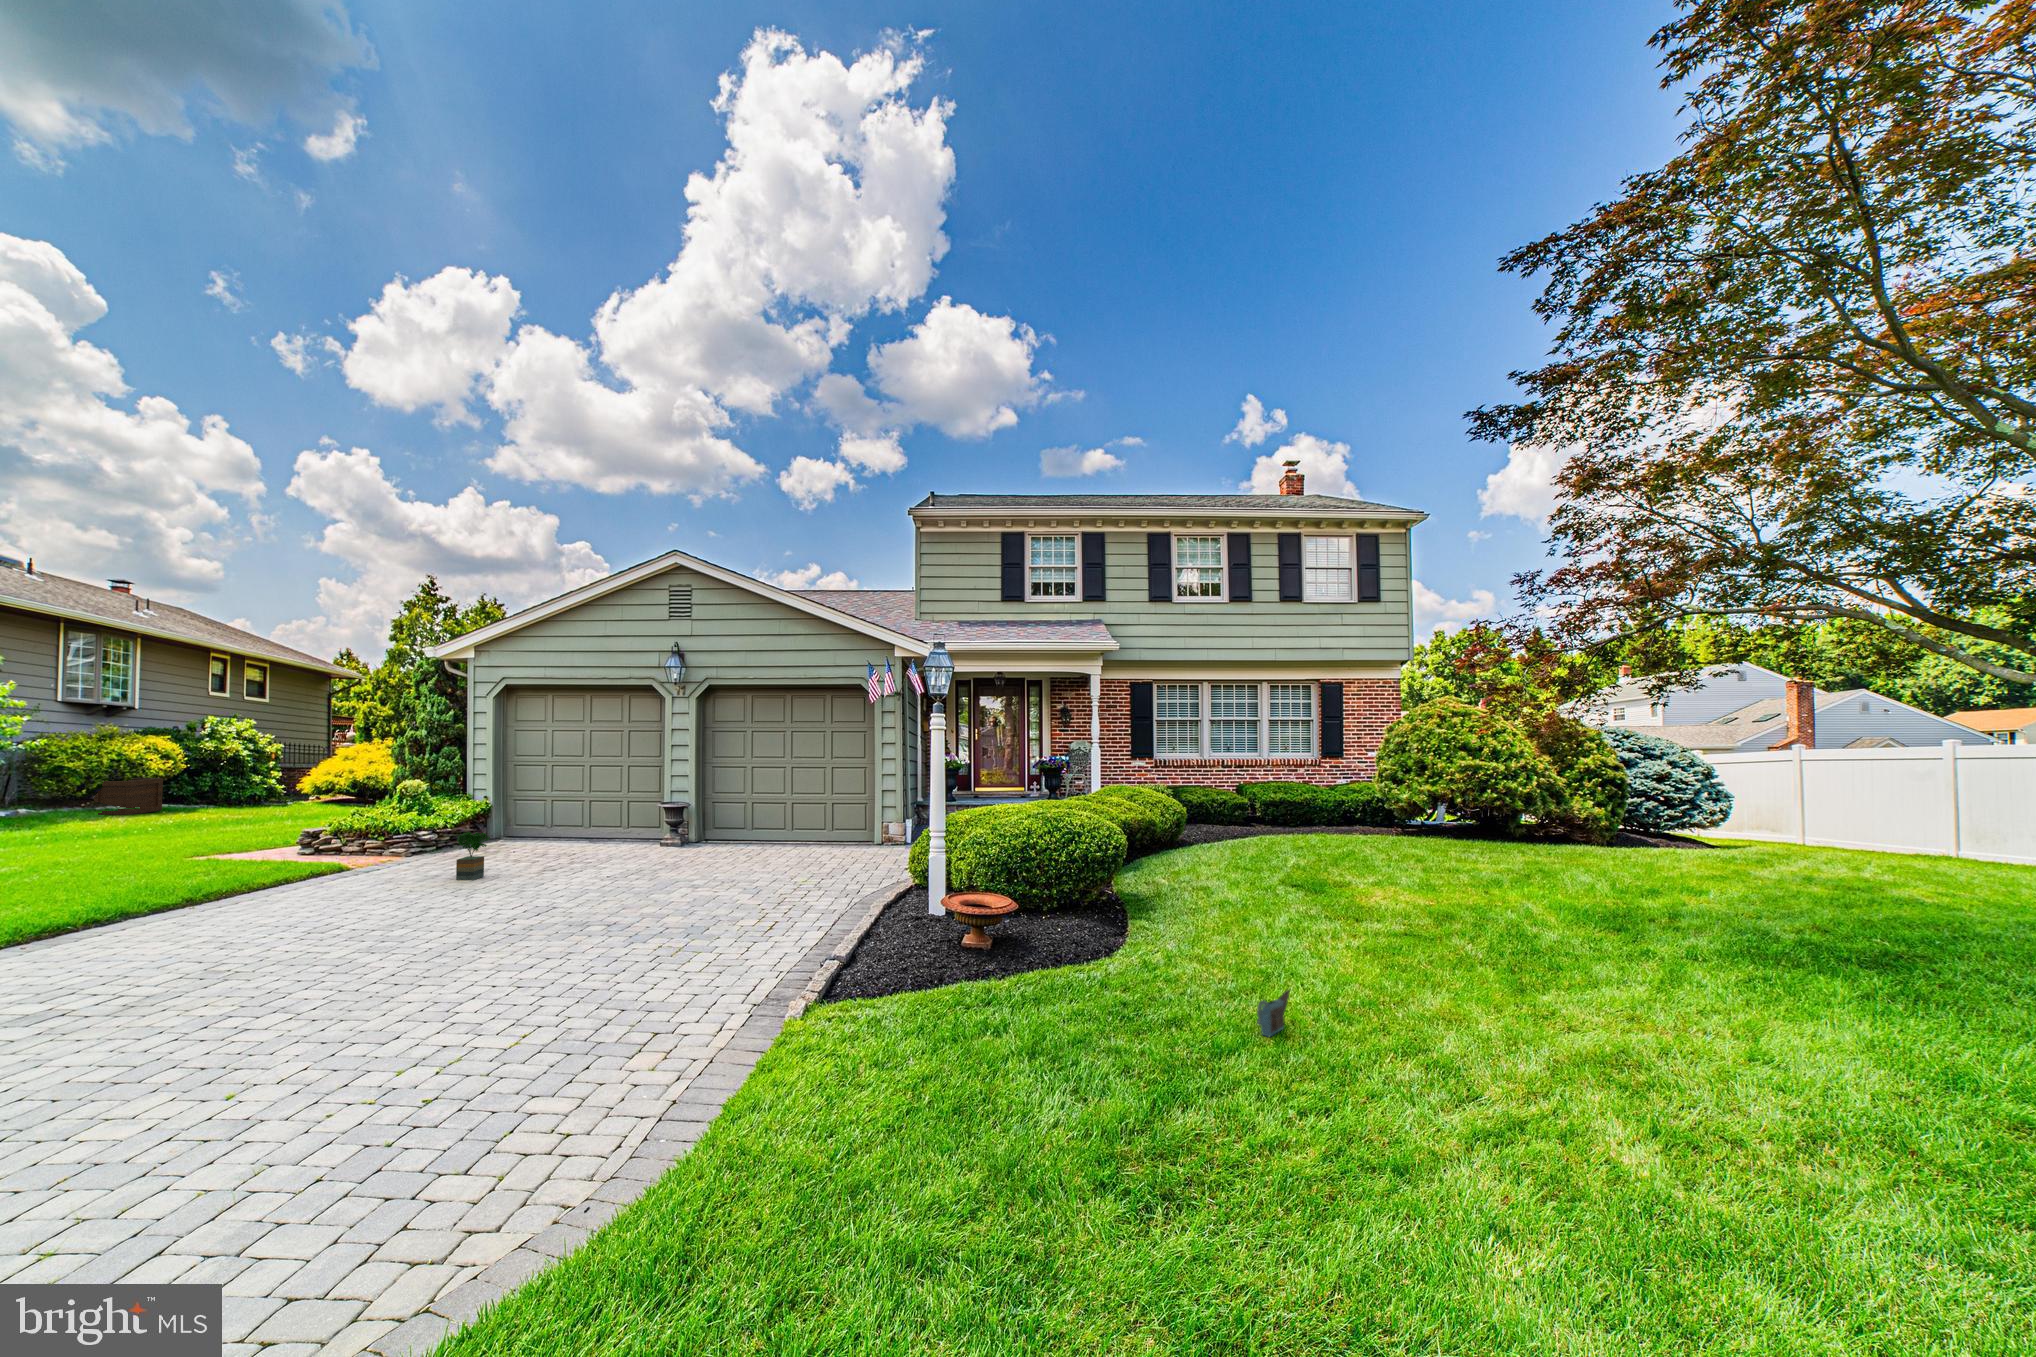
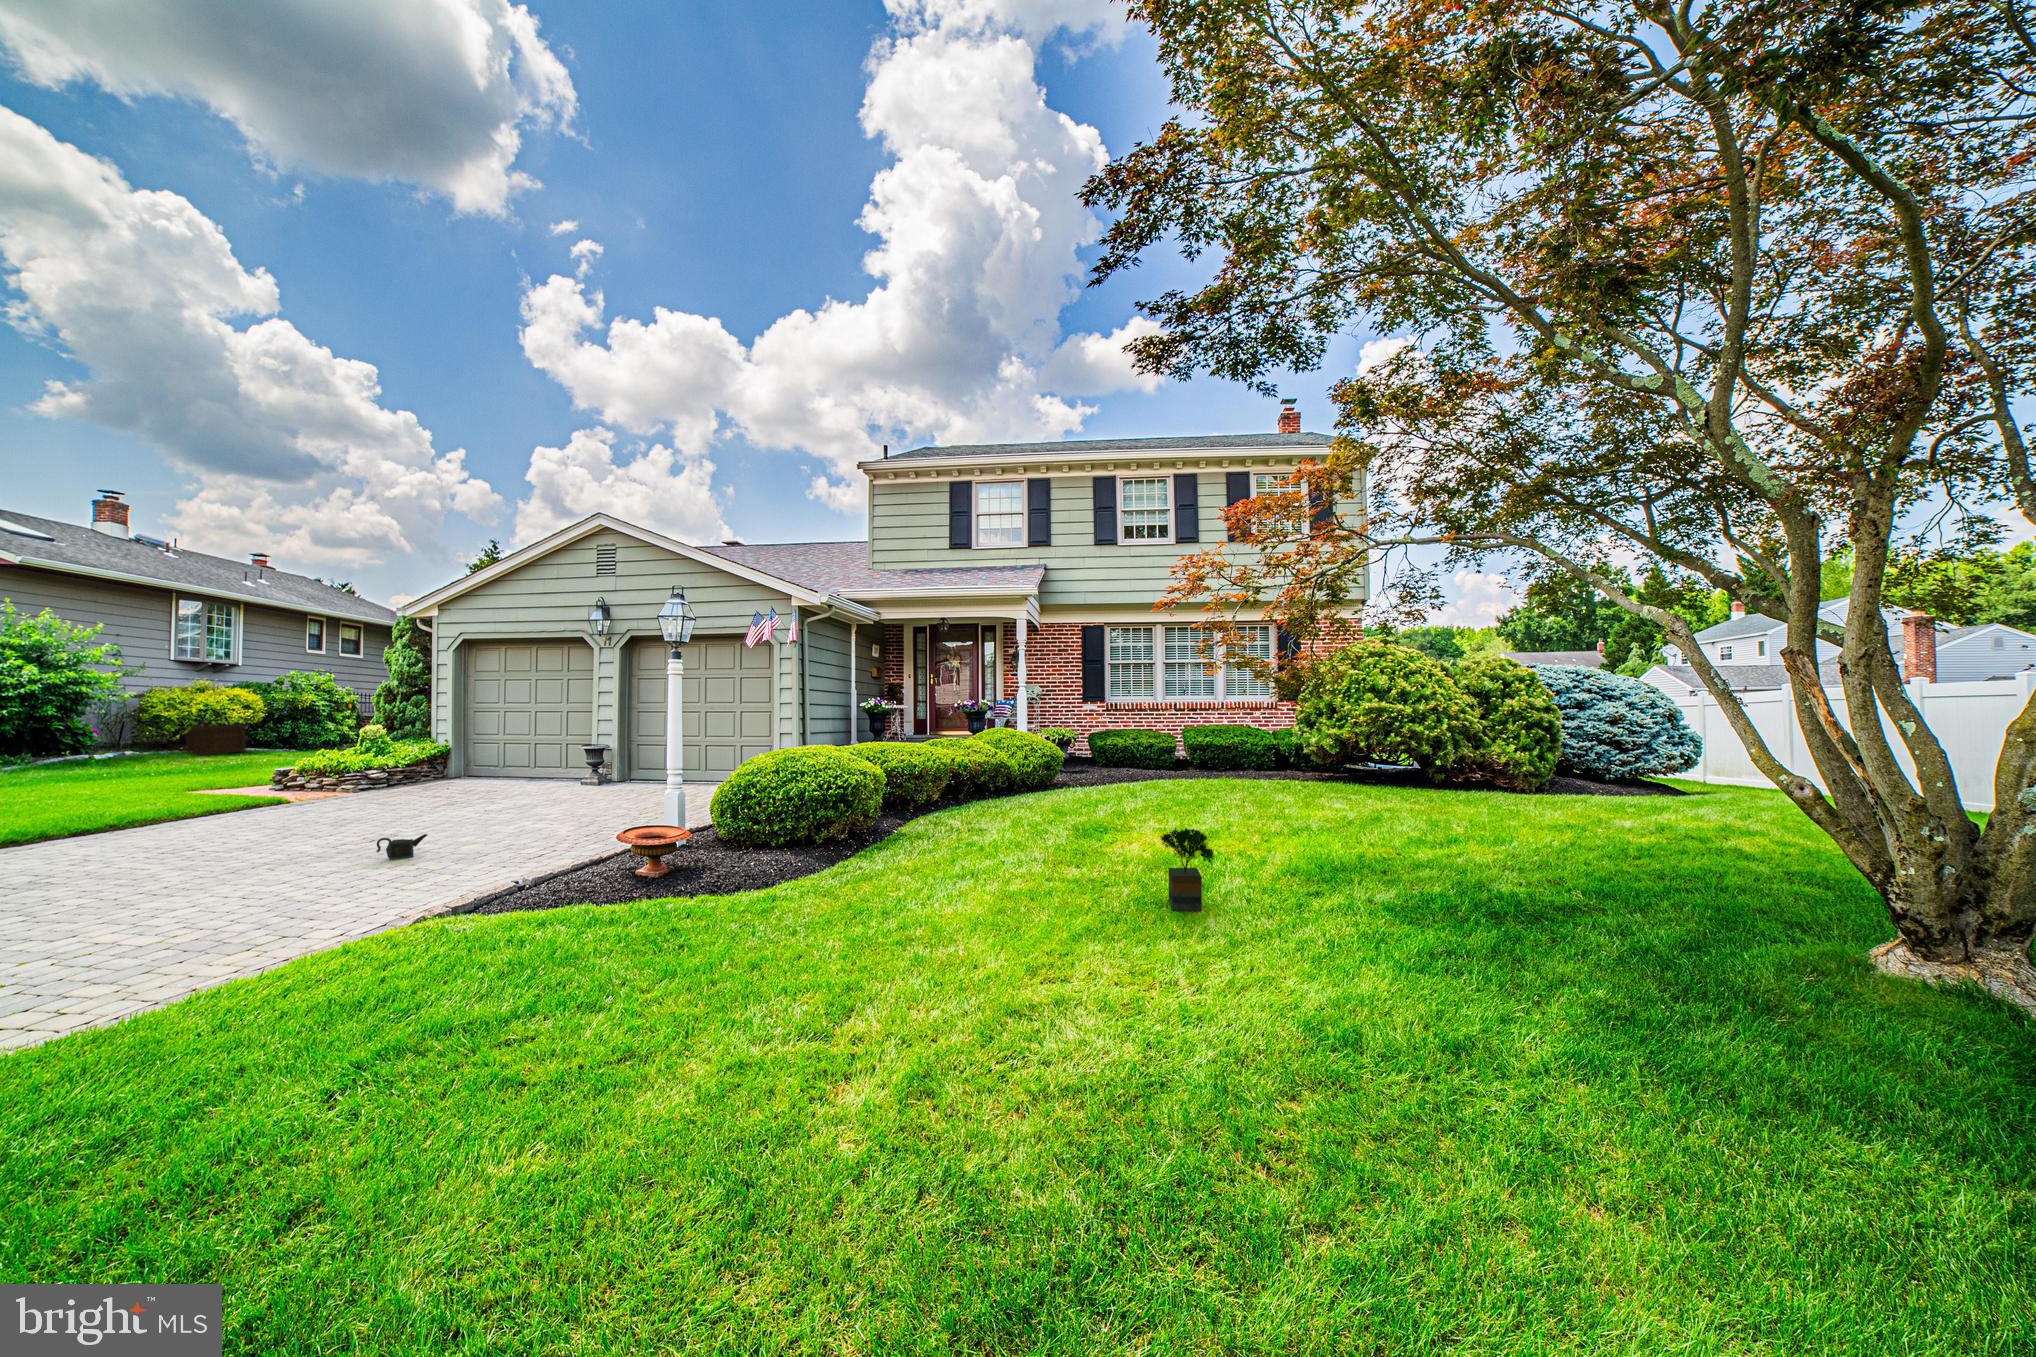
potted tree: present [456,832,490,880] -> present [1160,829,1214,911]
watering can: present [1257,990,1289,1037] -> present [376,834,427,860]

